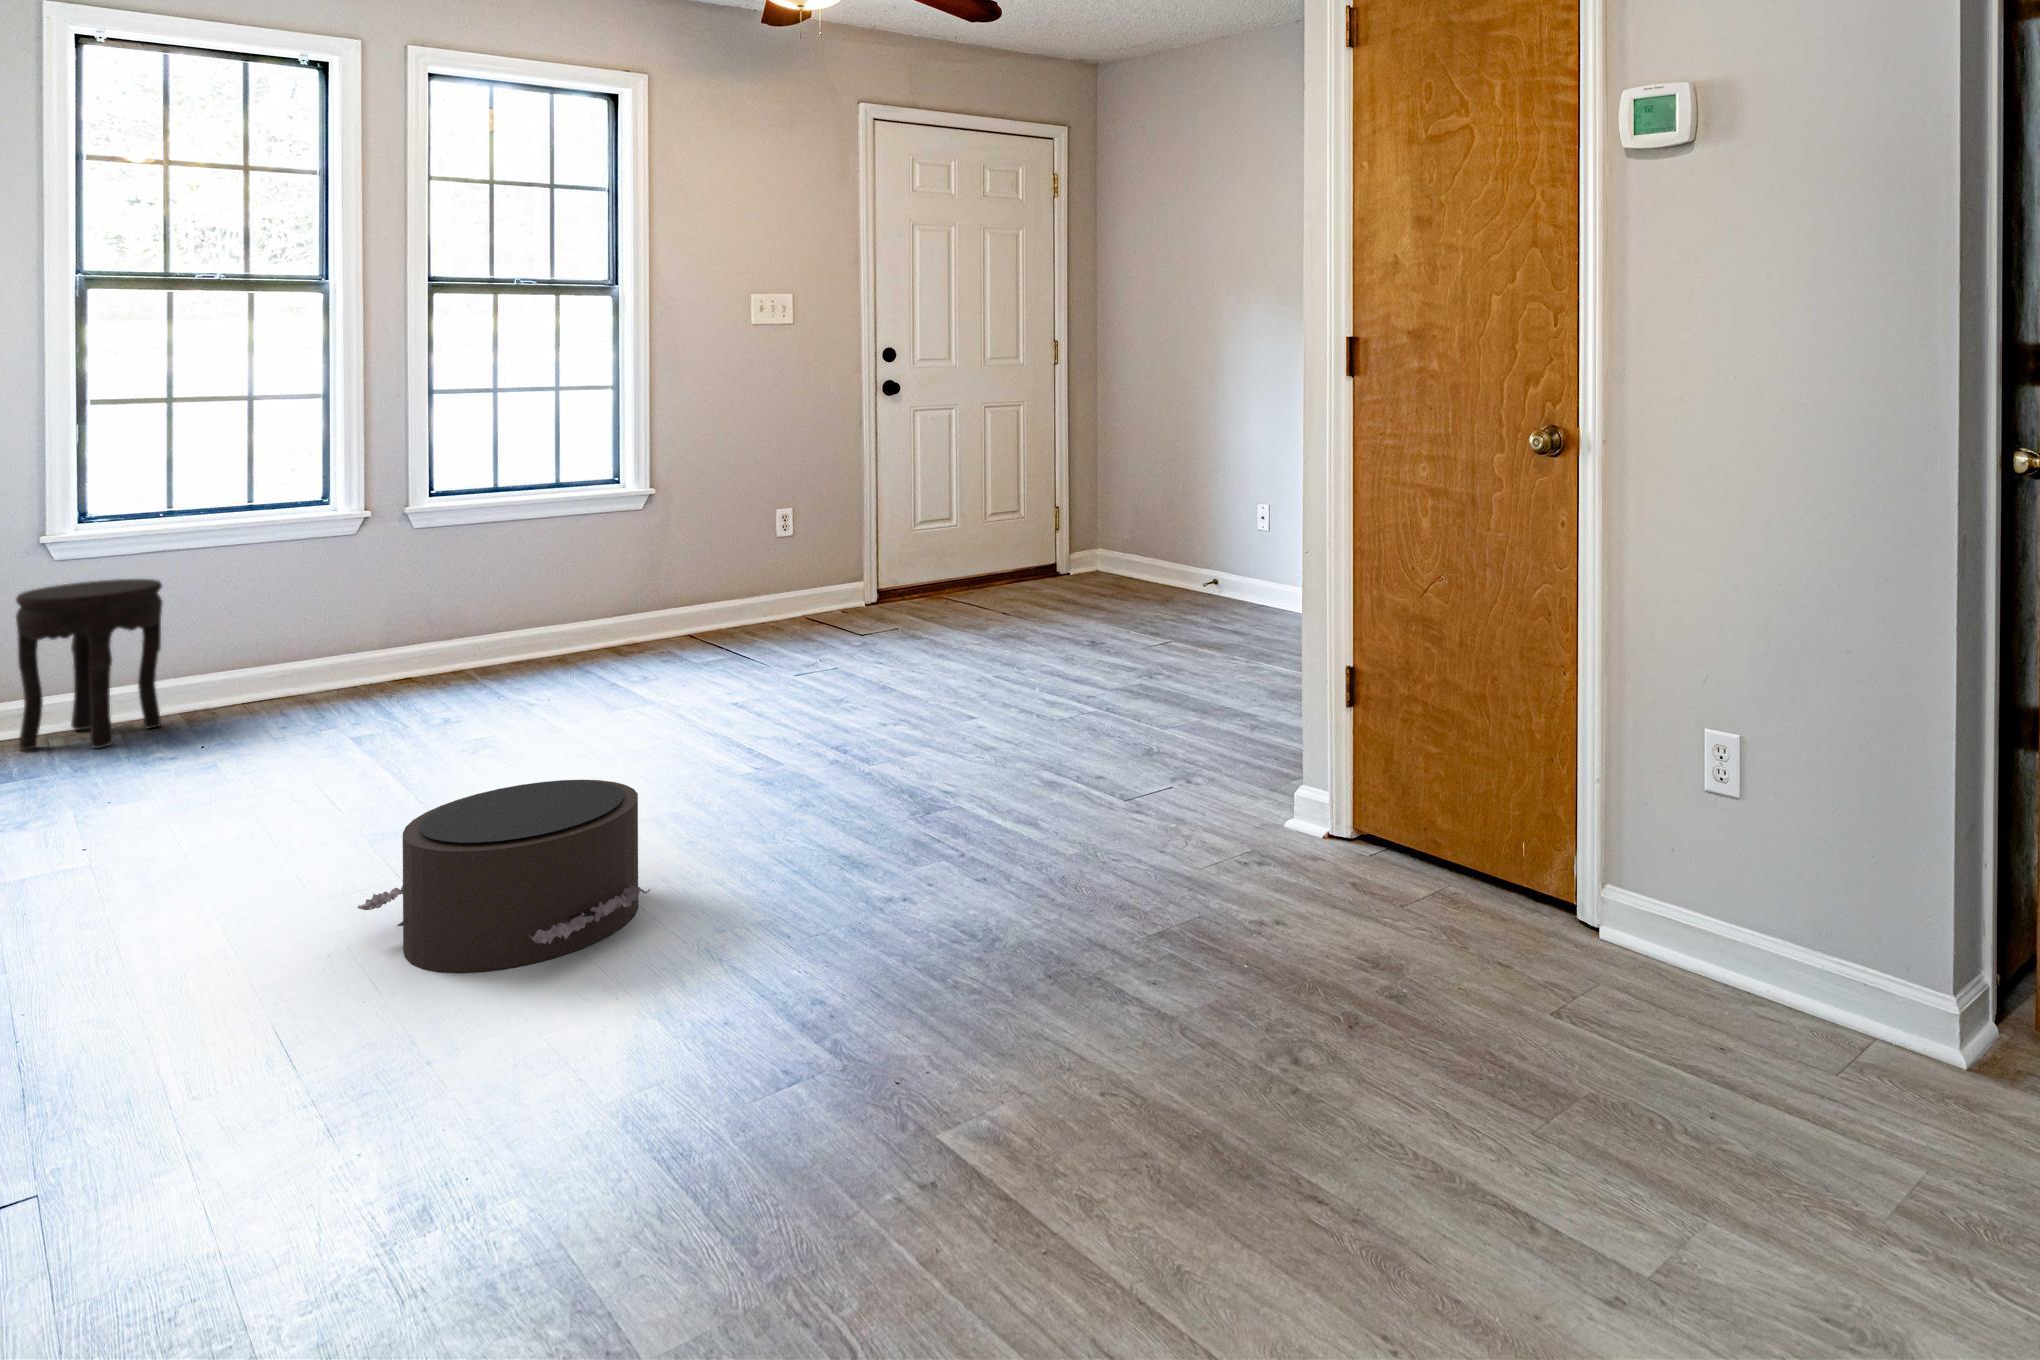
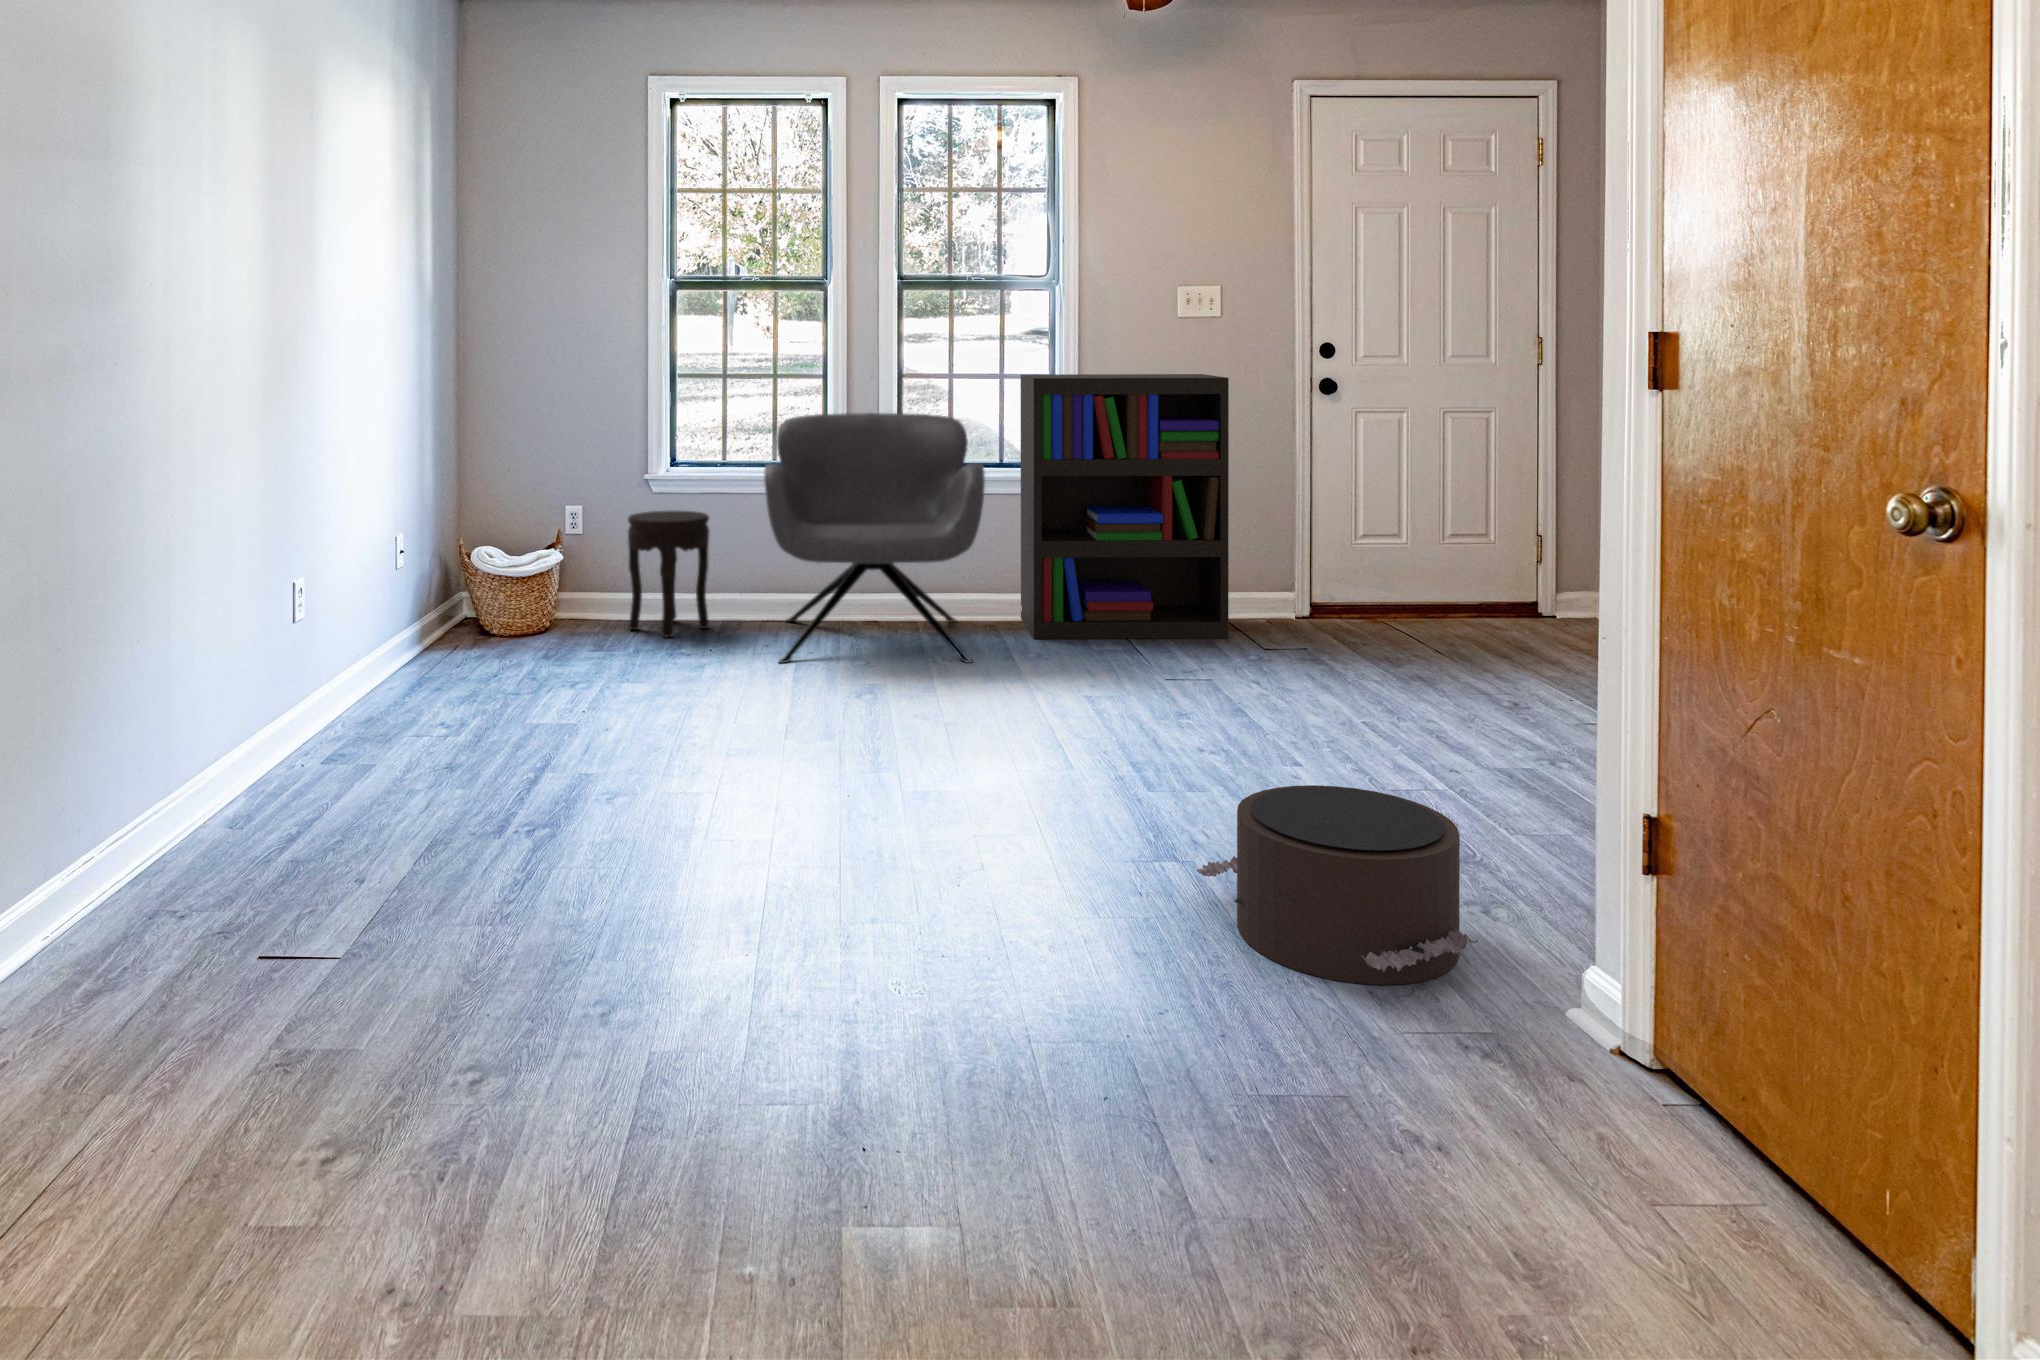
bookshelf: none [589,382,823,663] -> present [1021,374,1229,639]
armchair: none [276,435,586,743] -> present [764,413,985,663]
pouf: present [357,780,650,972] -> present [1196,785,1478,985]

